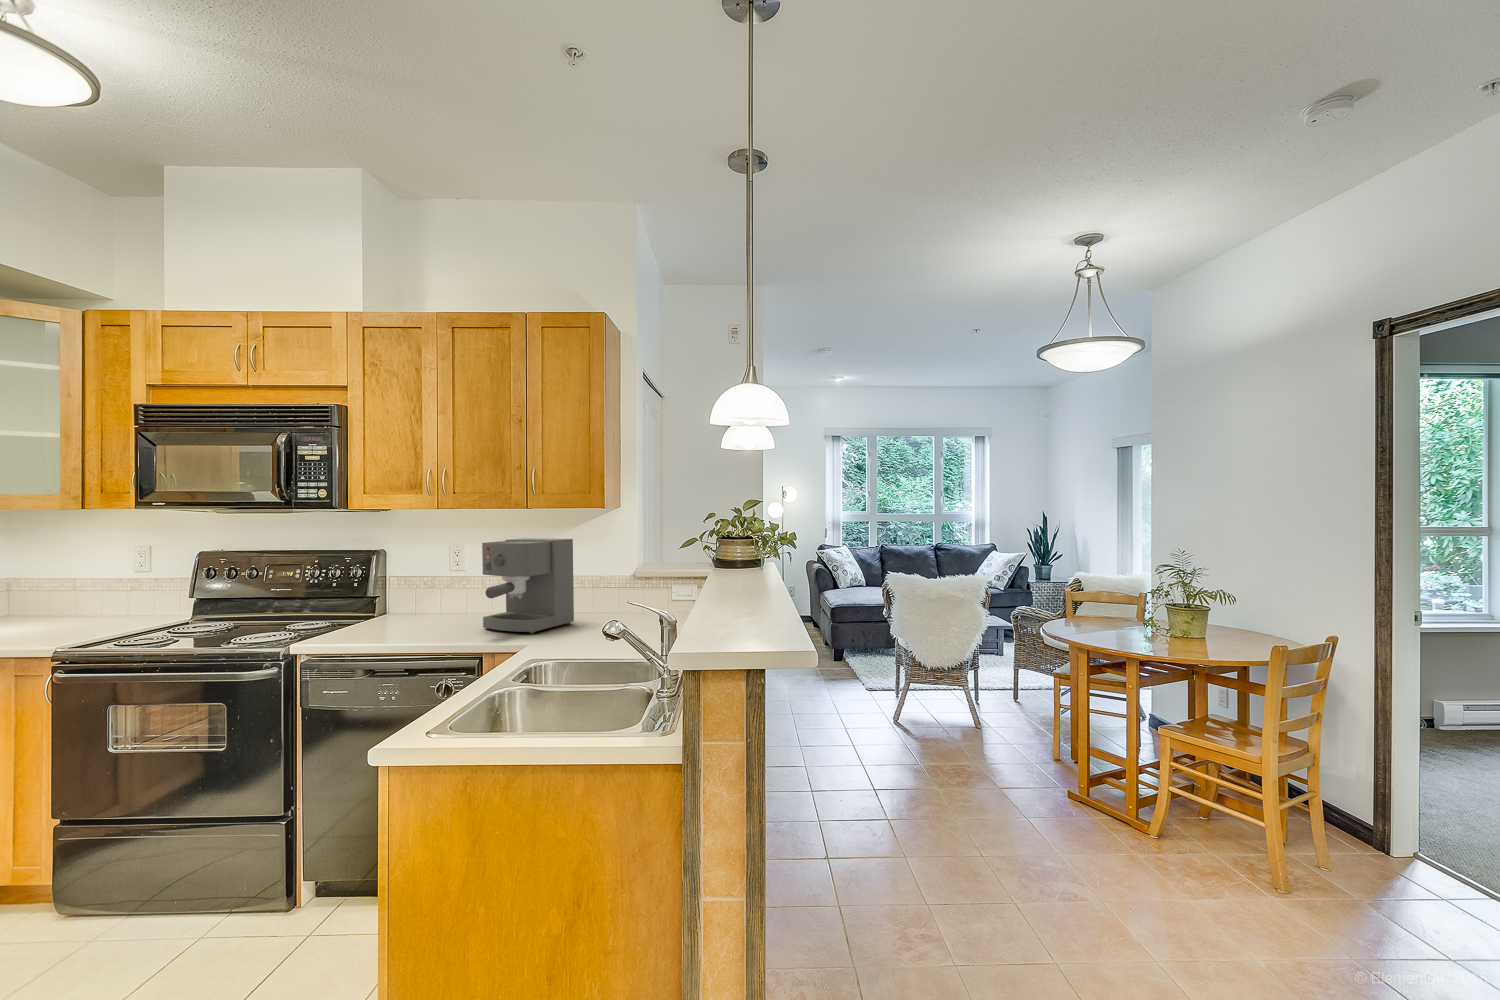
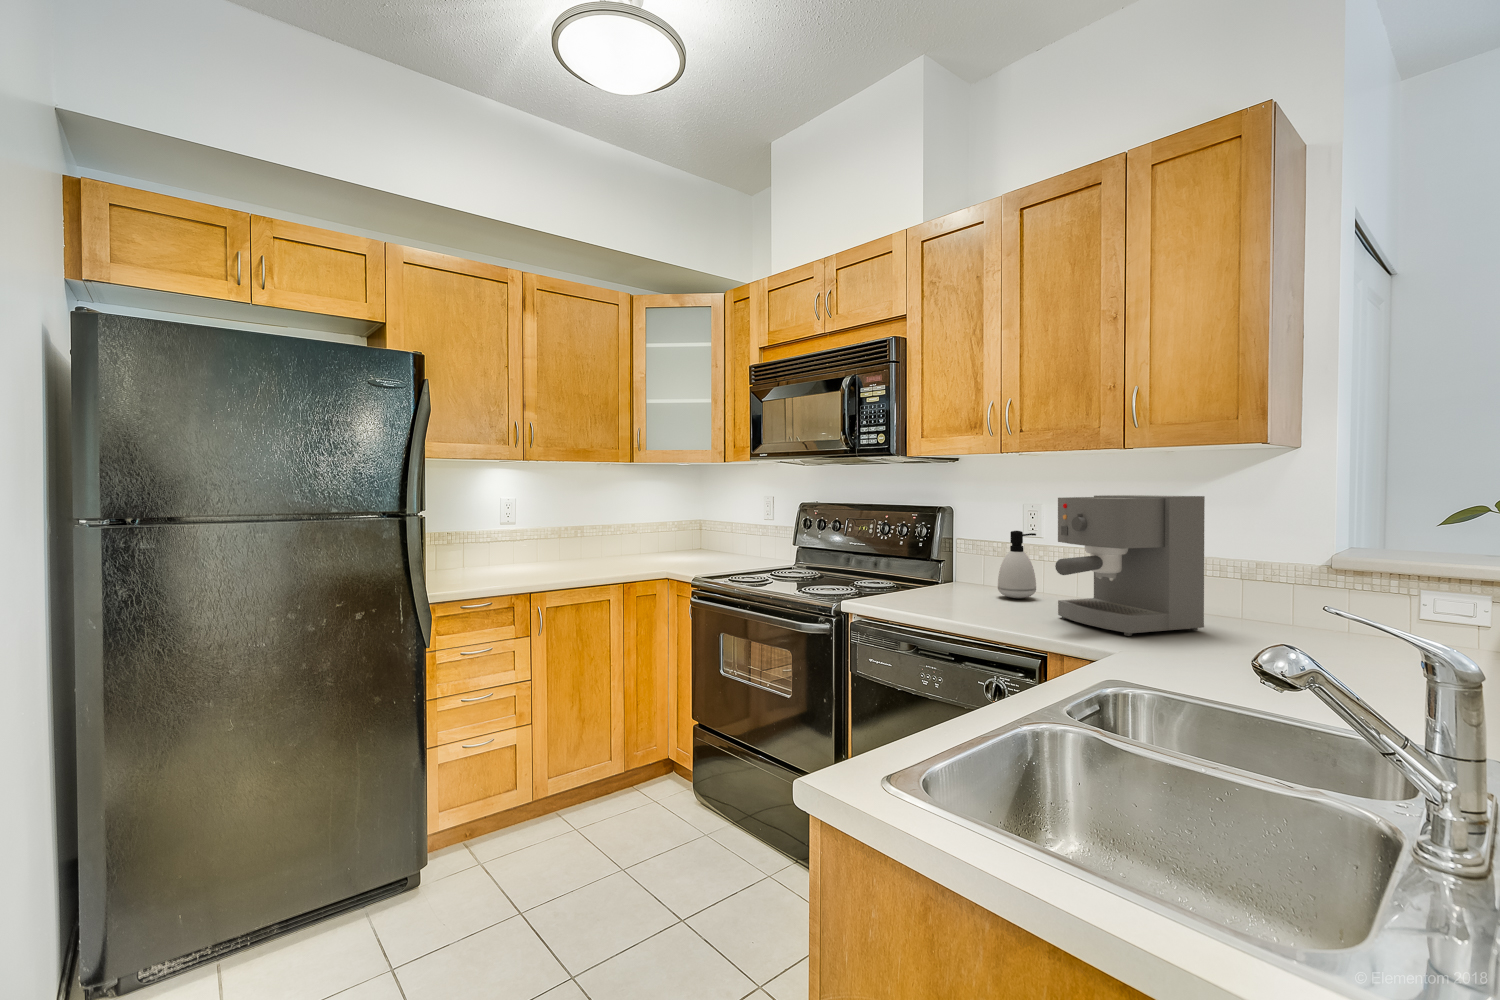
soap dispenser: none [431,567,462,620] -> present [998,531,1036,598]

